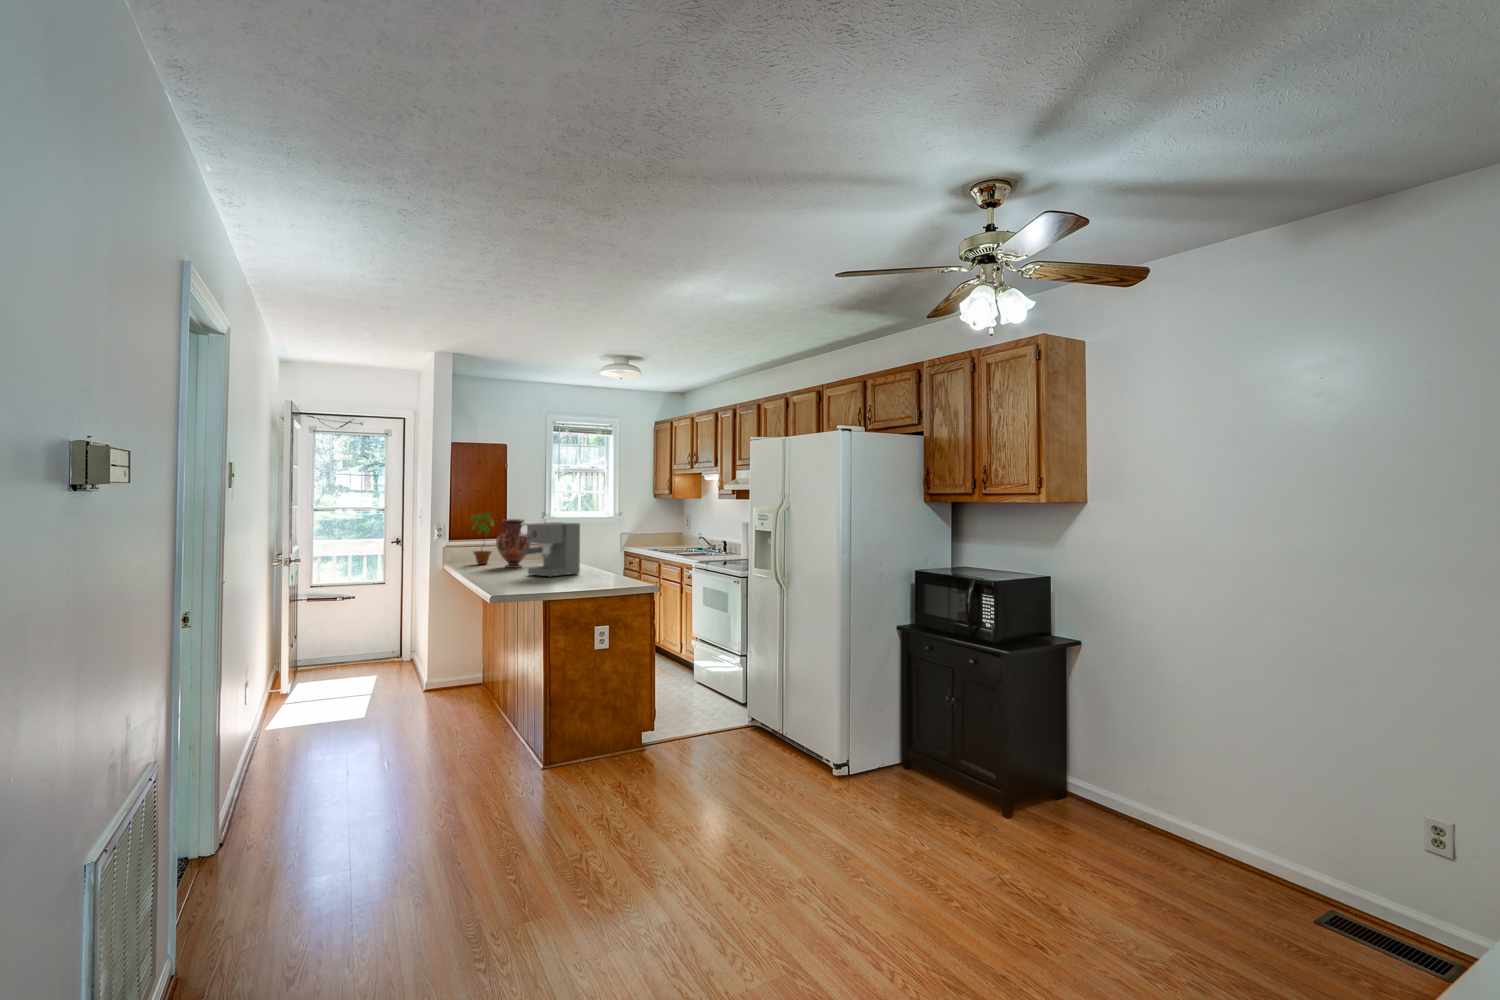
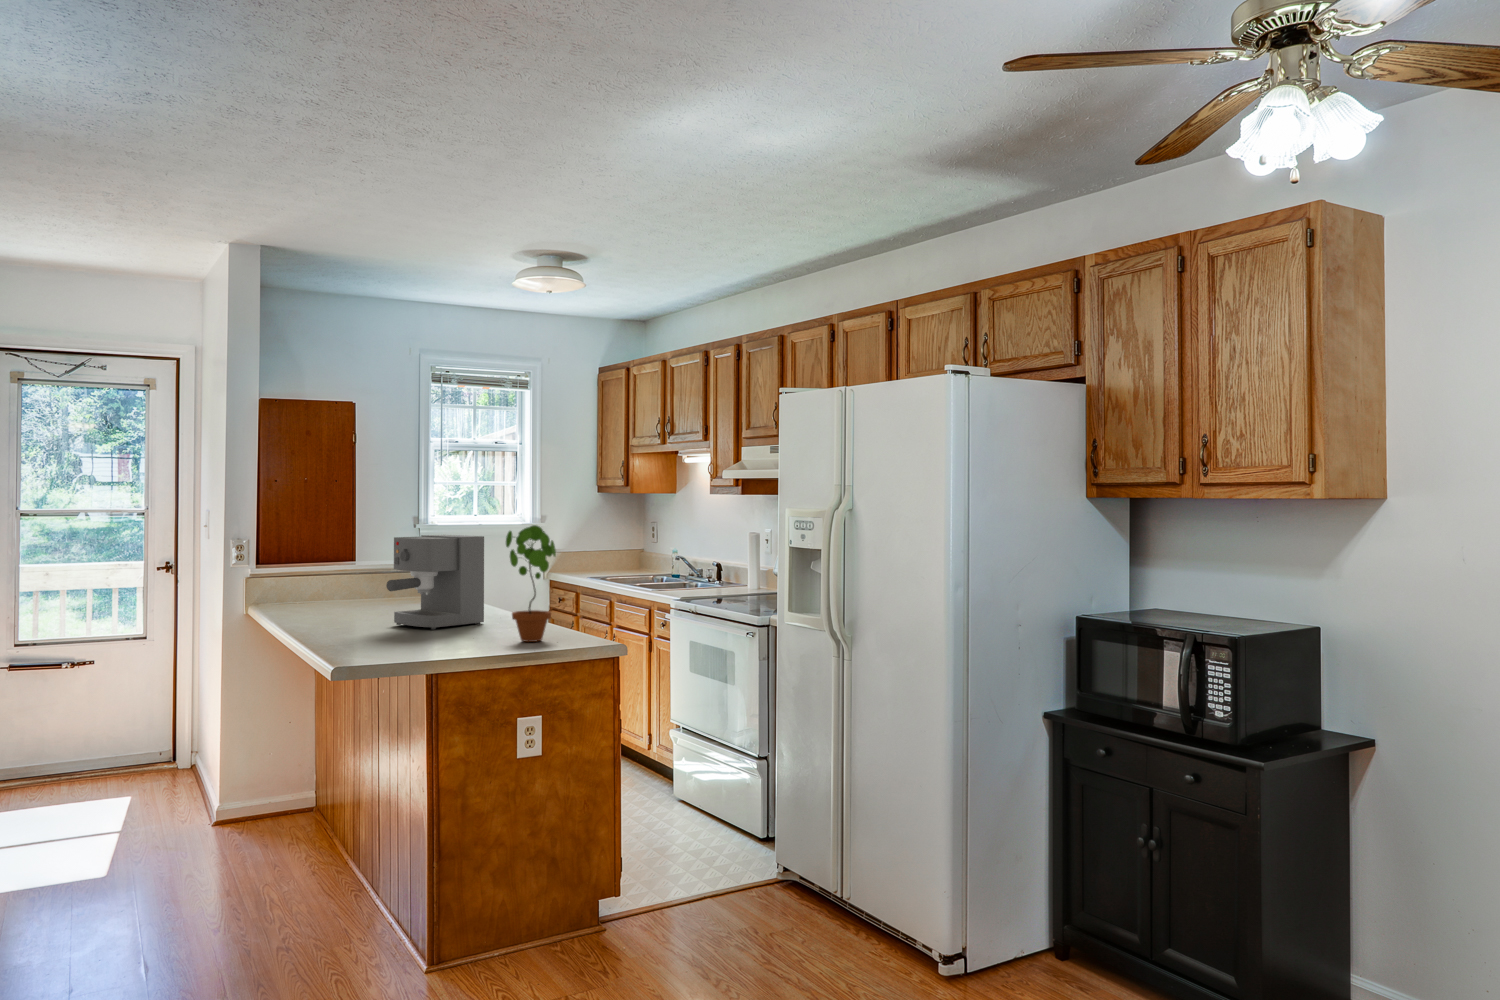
potted plant: present [471,512,494,564] -> present [506,525,556,642]
vase: present [496,519,531,568] -> none [339,530,398,611]

